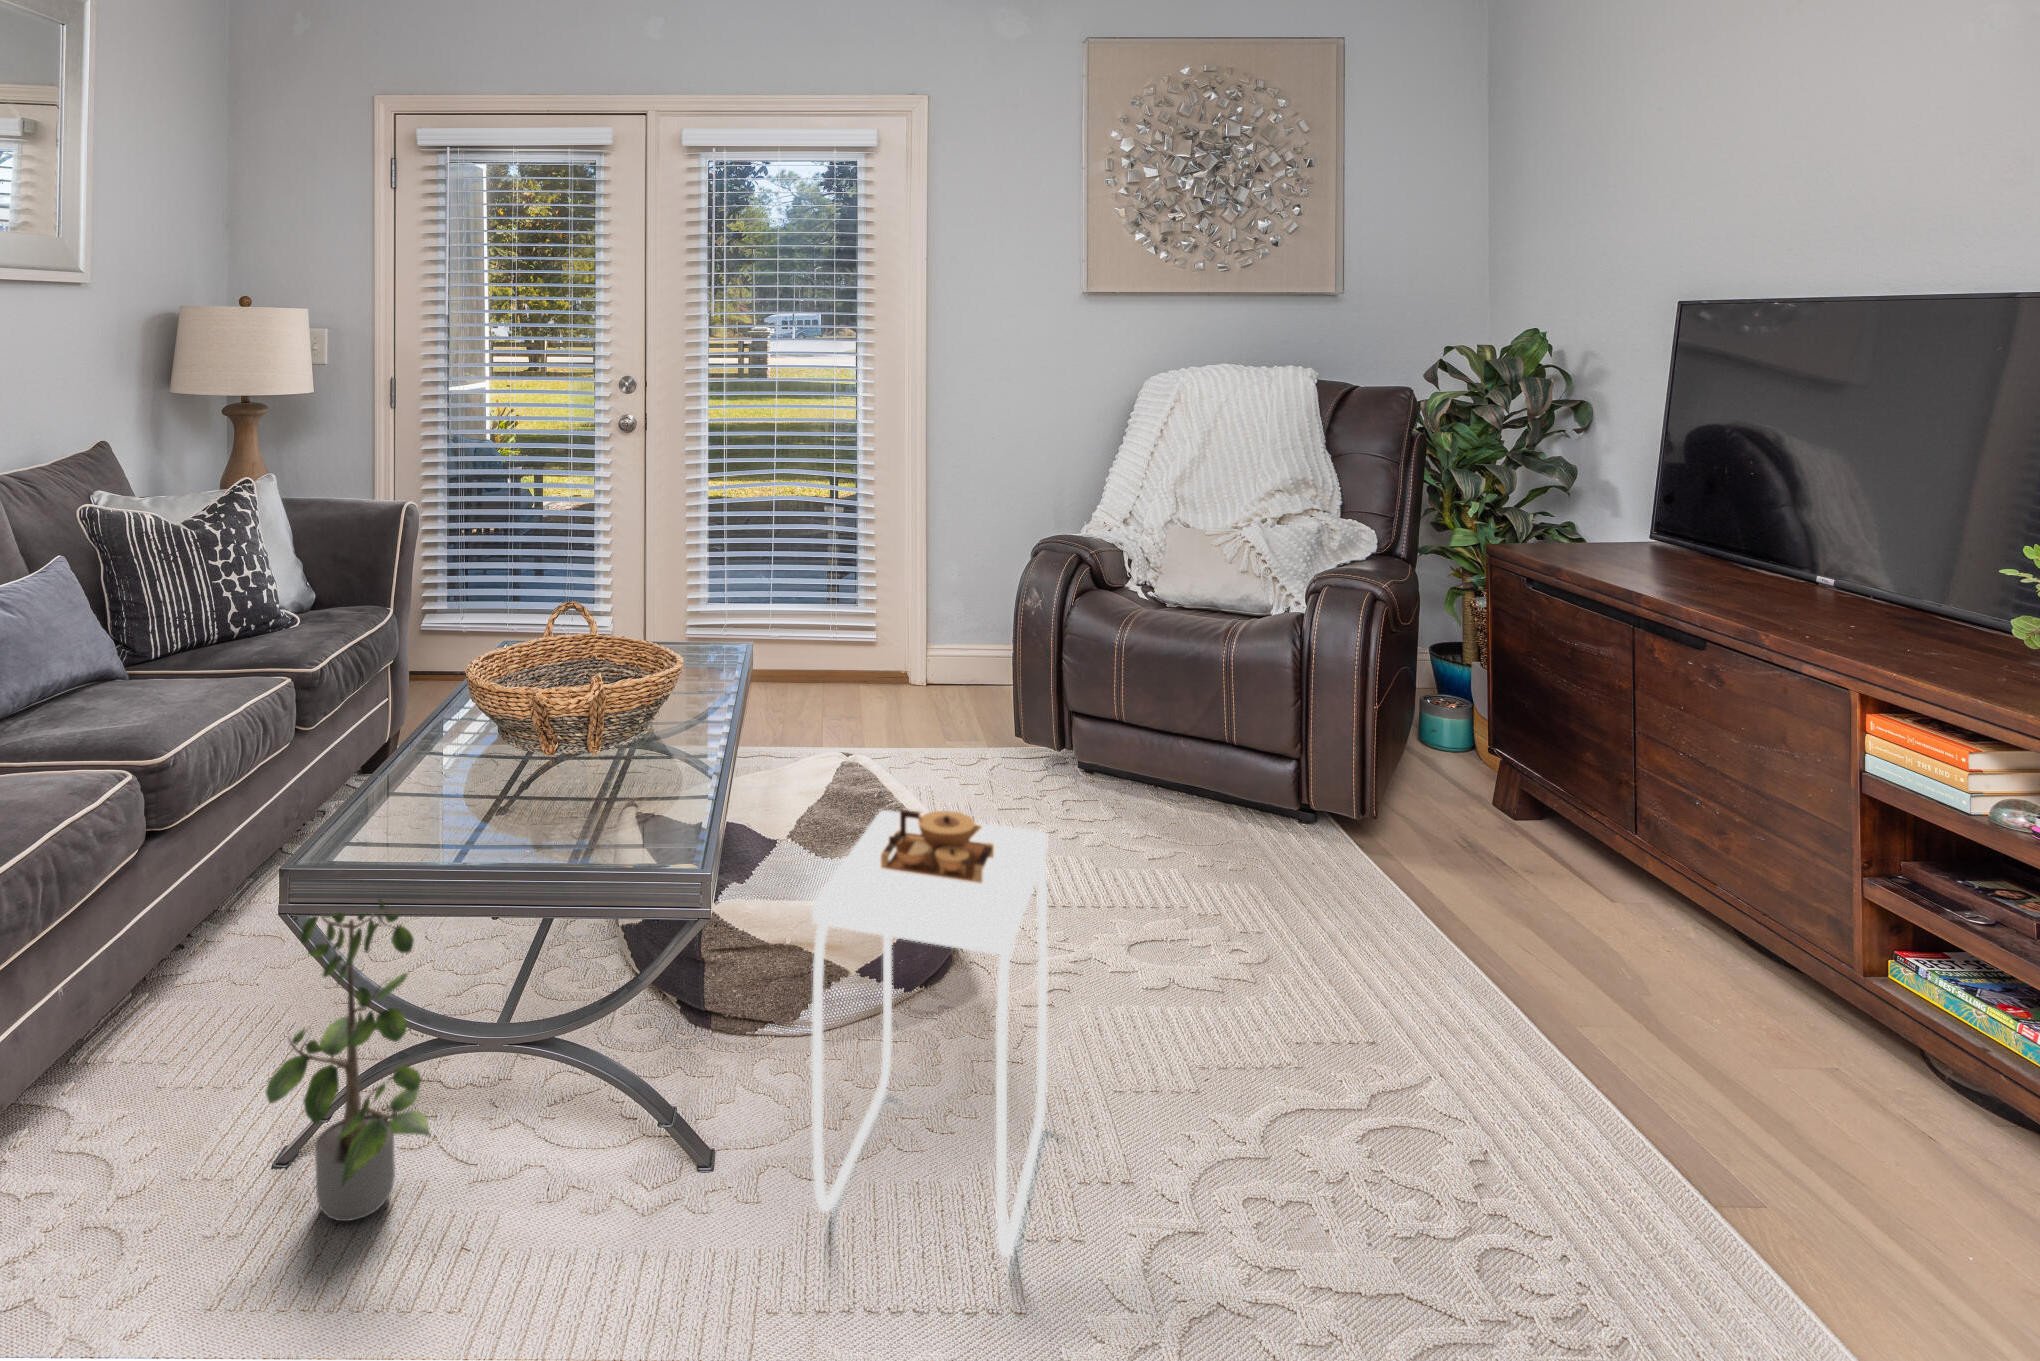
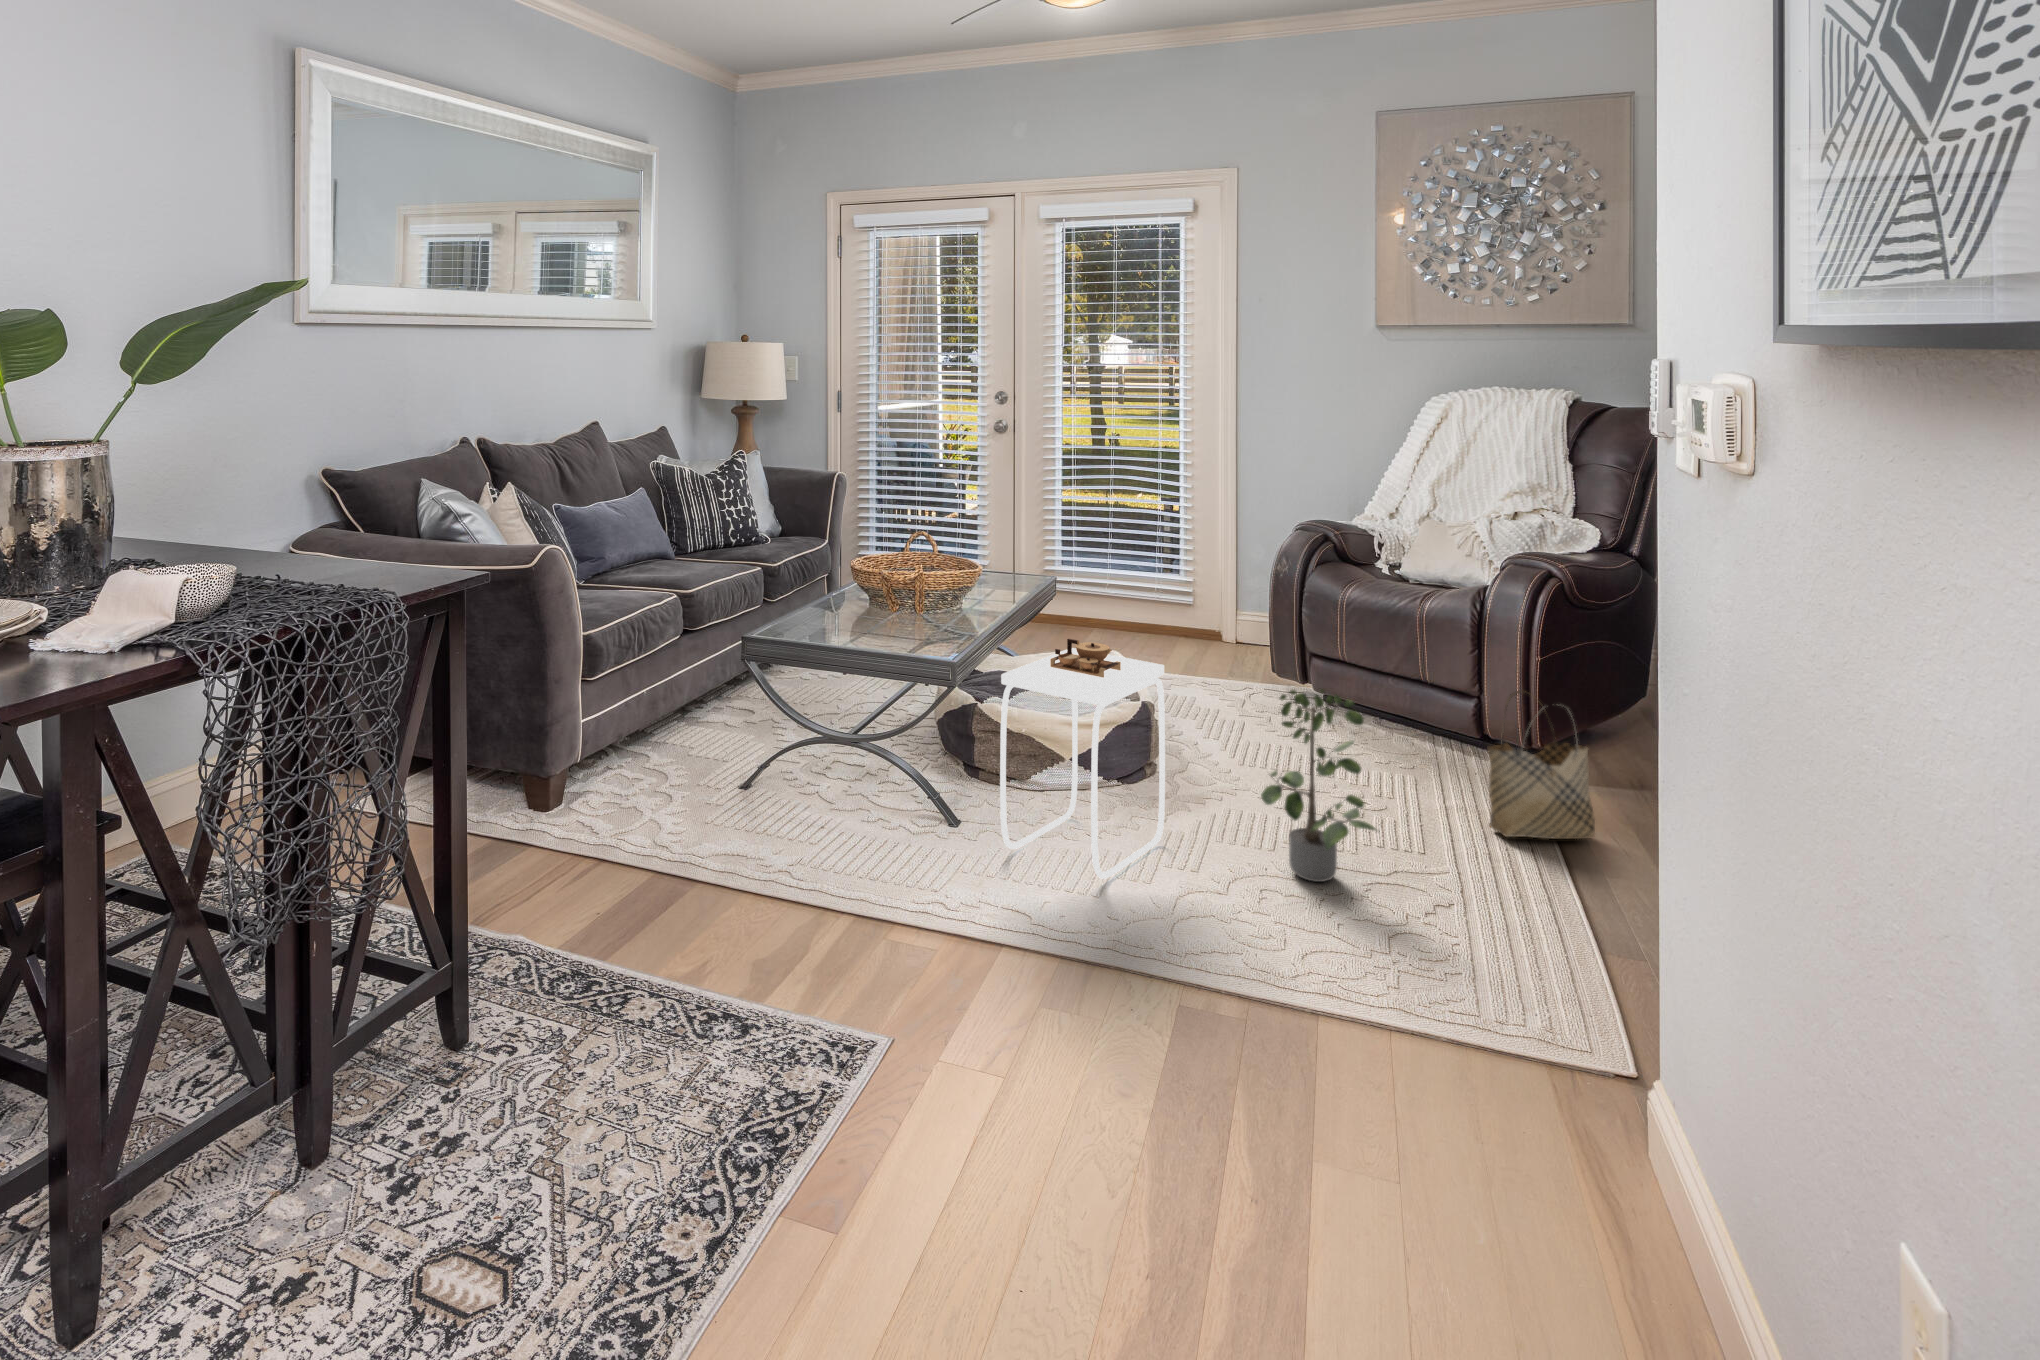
woven basket: none [1421,779,1547,996] -> present [1488,690,1595,839]
potted plant: present [266,900,431,1221] -> present [1261,690,1376,882]

